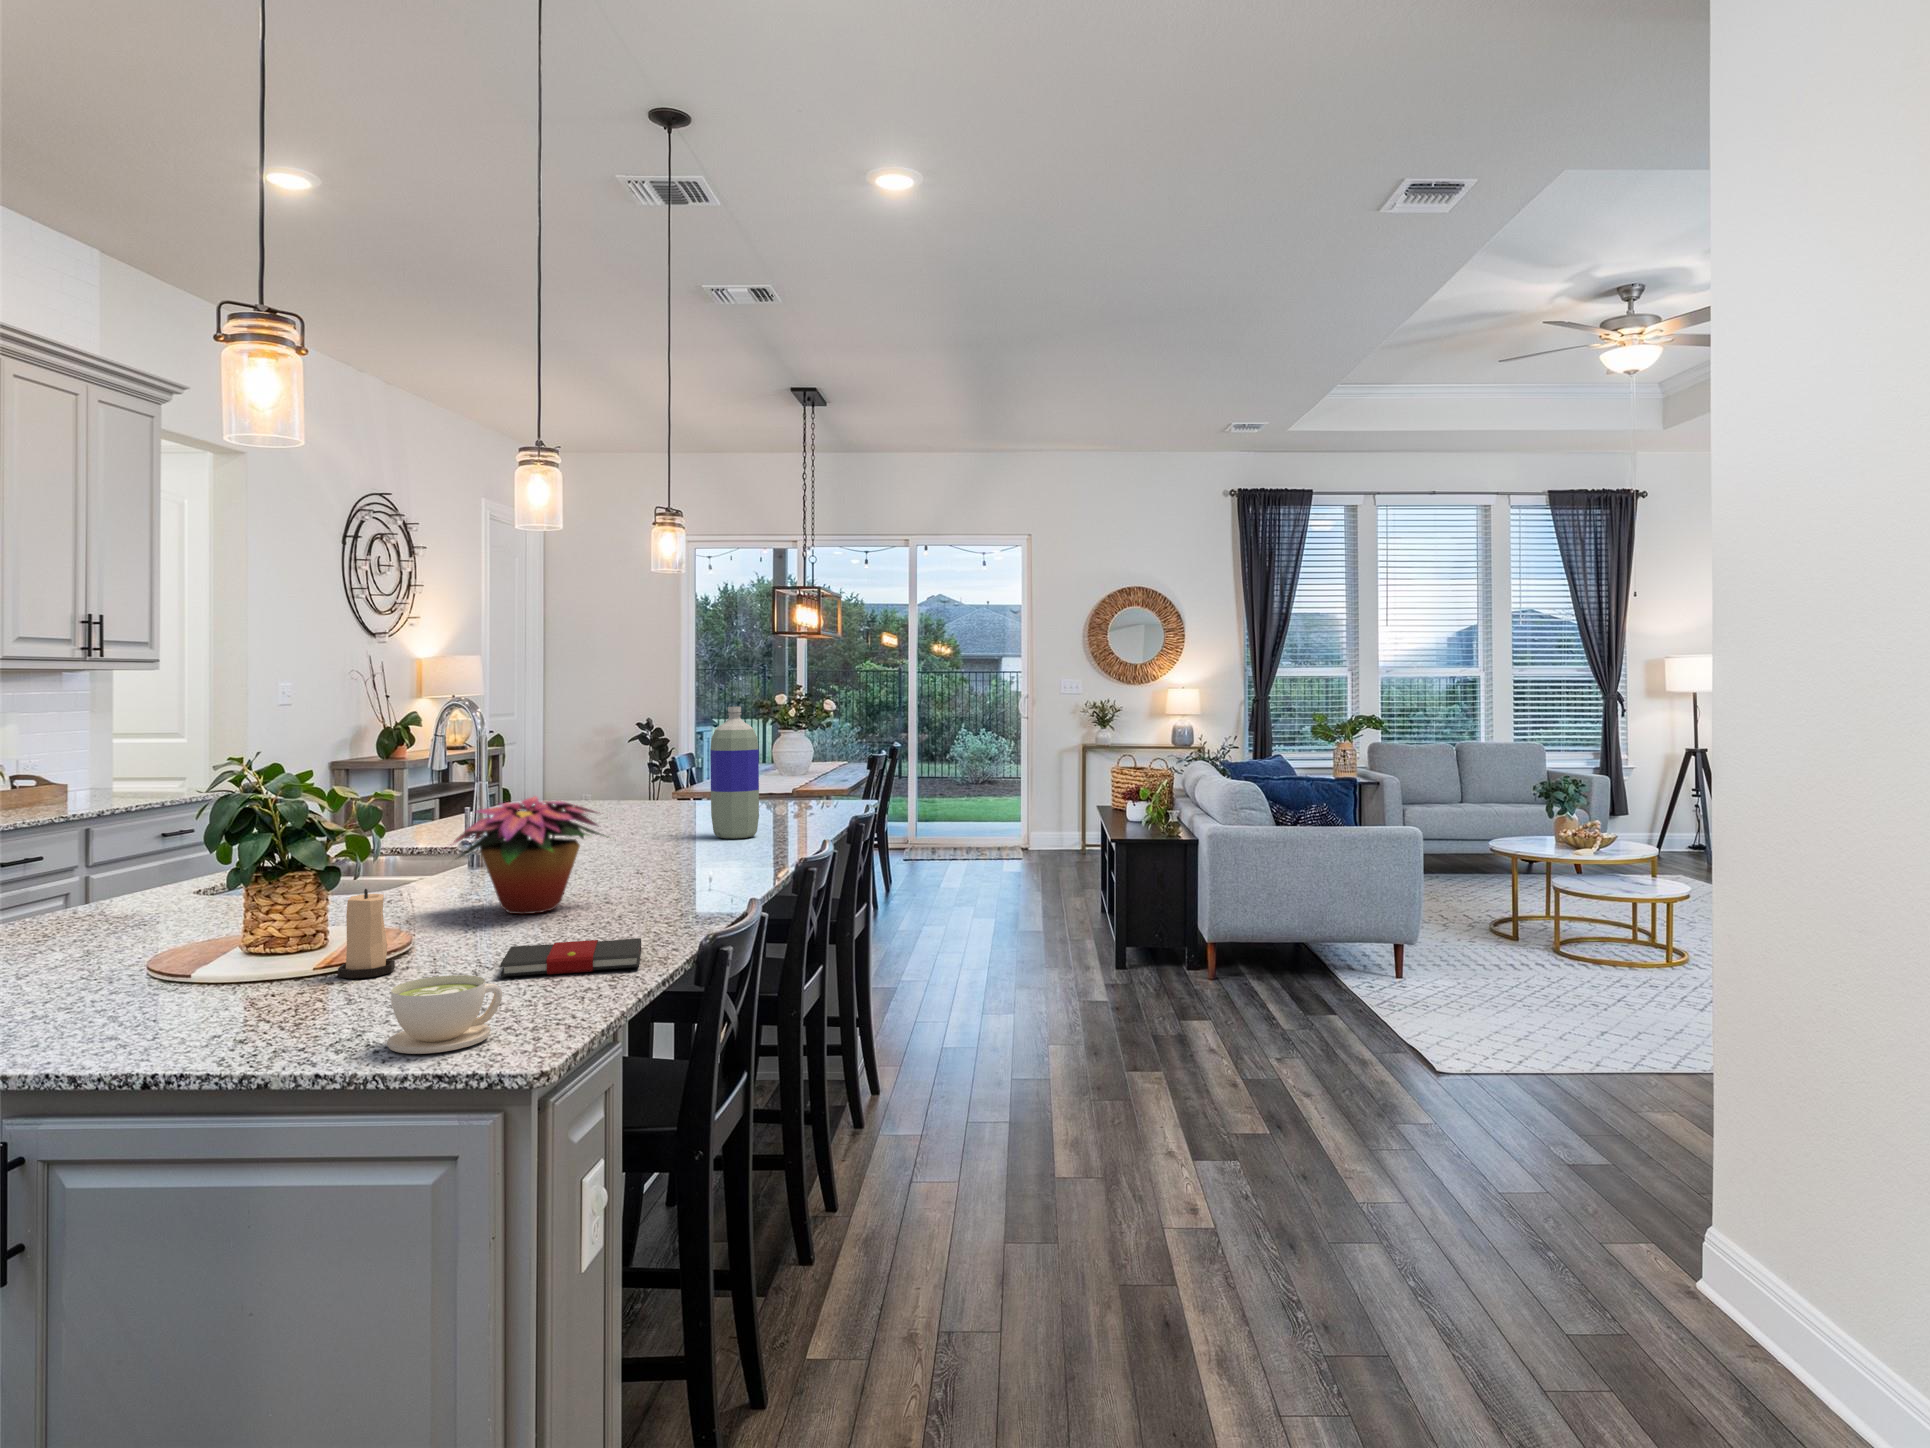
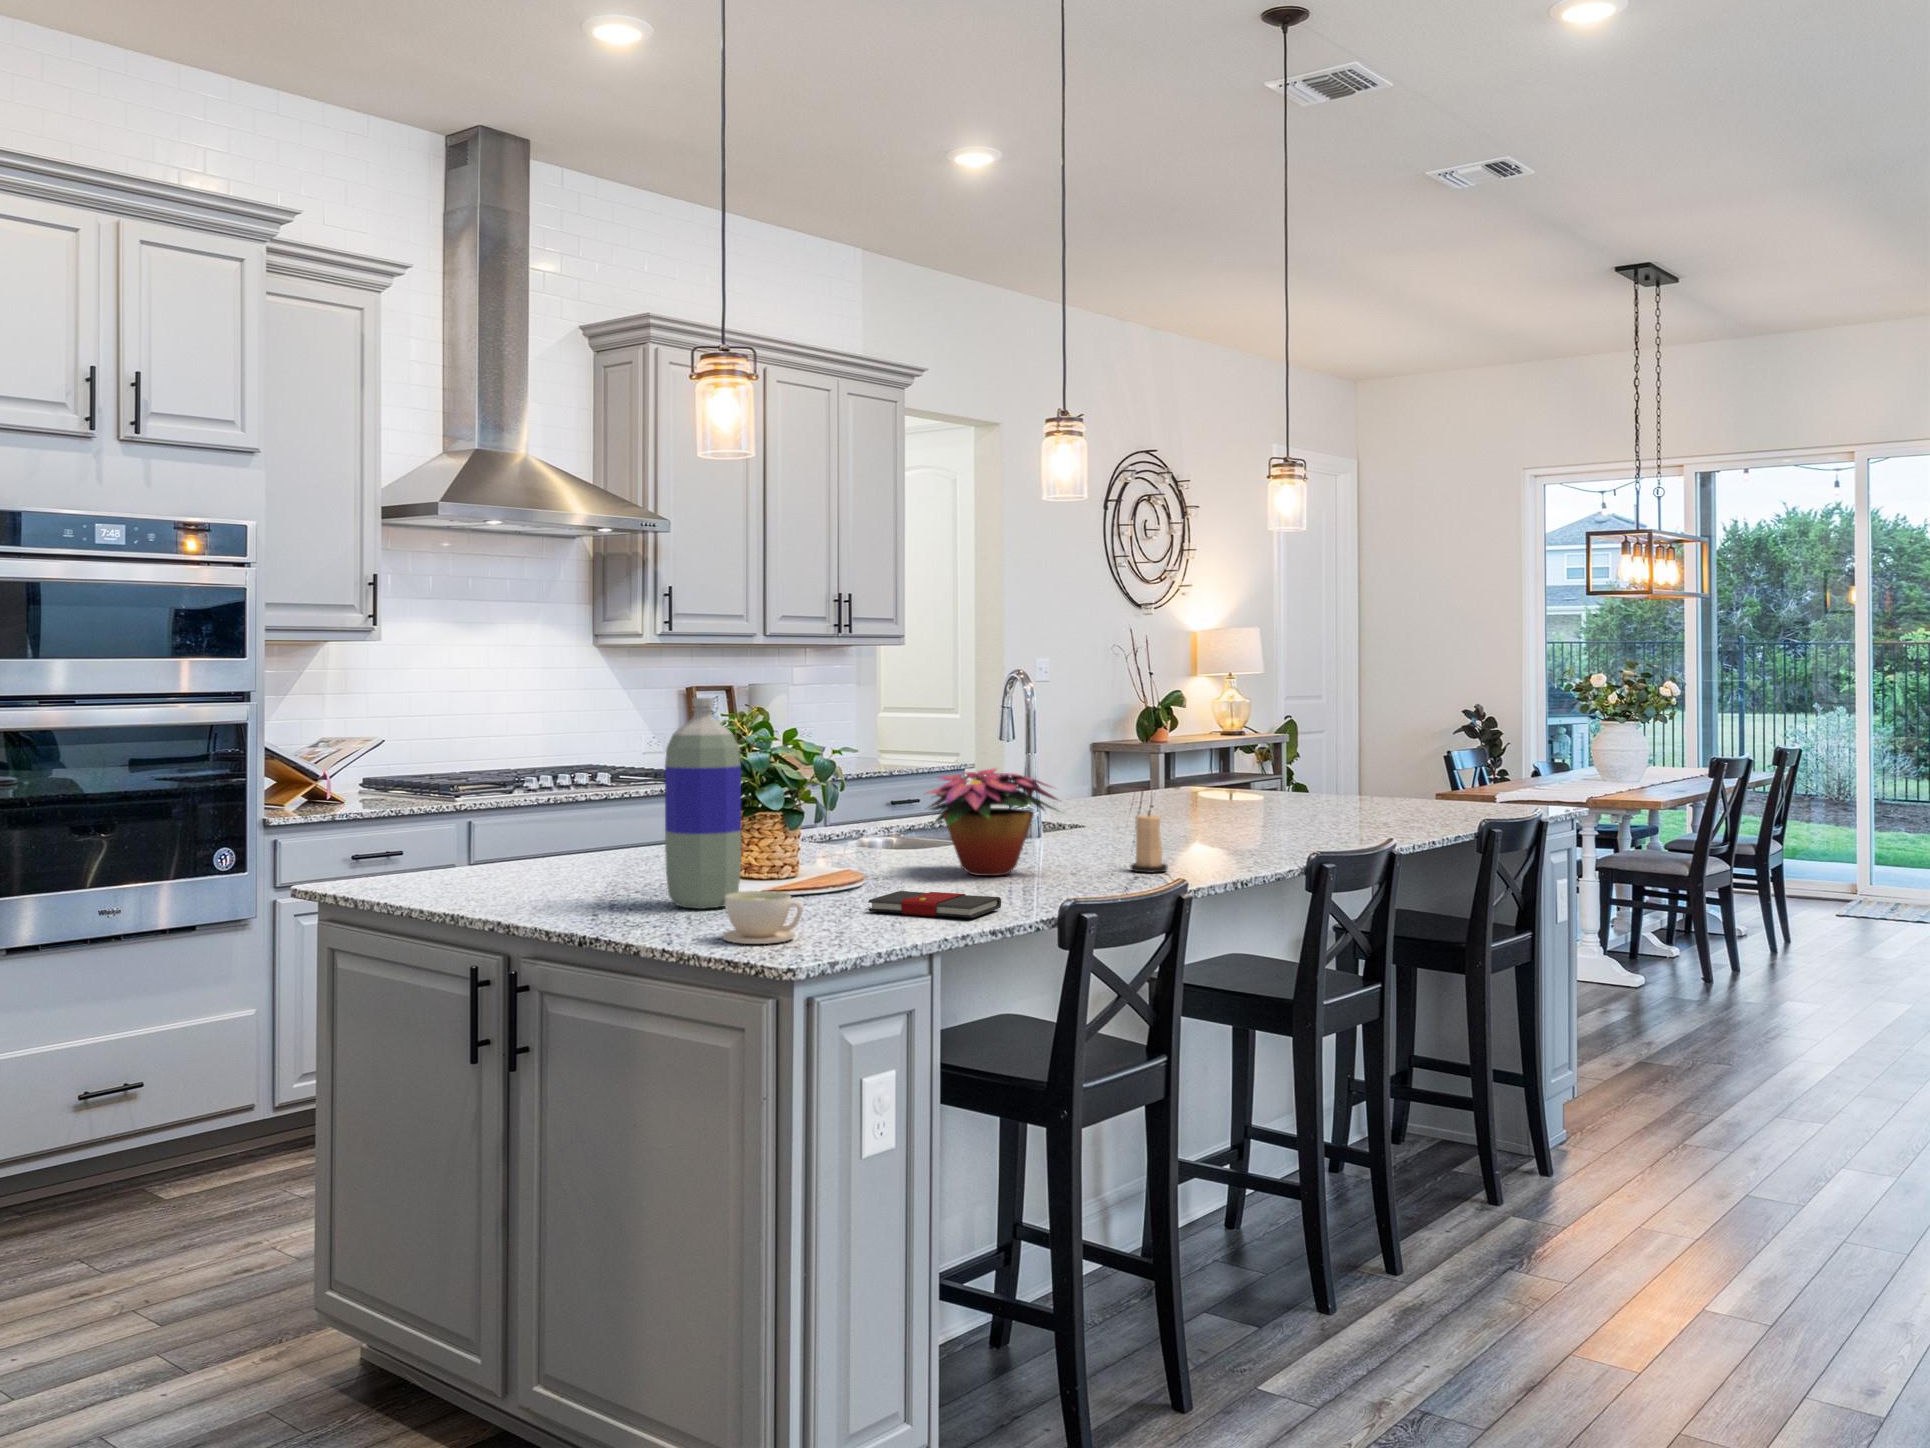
bottle: present [710,707,759,839] -> present [665,698,741,909]
candle: present [338,889,395,979] -> present [1131,812,1168,873]

